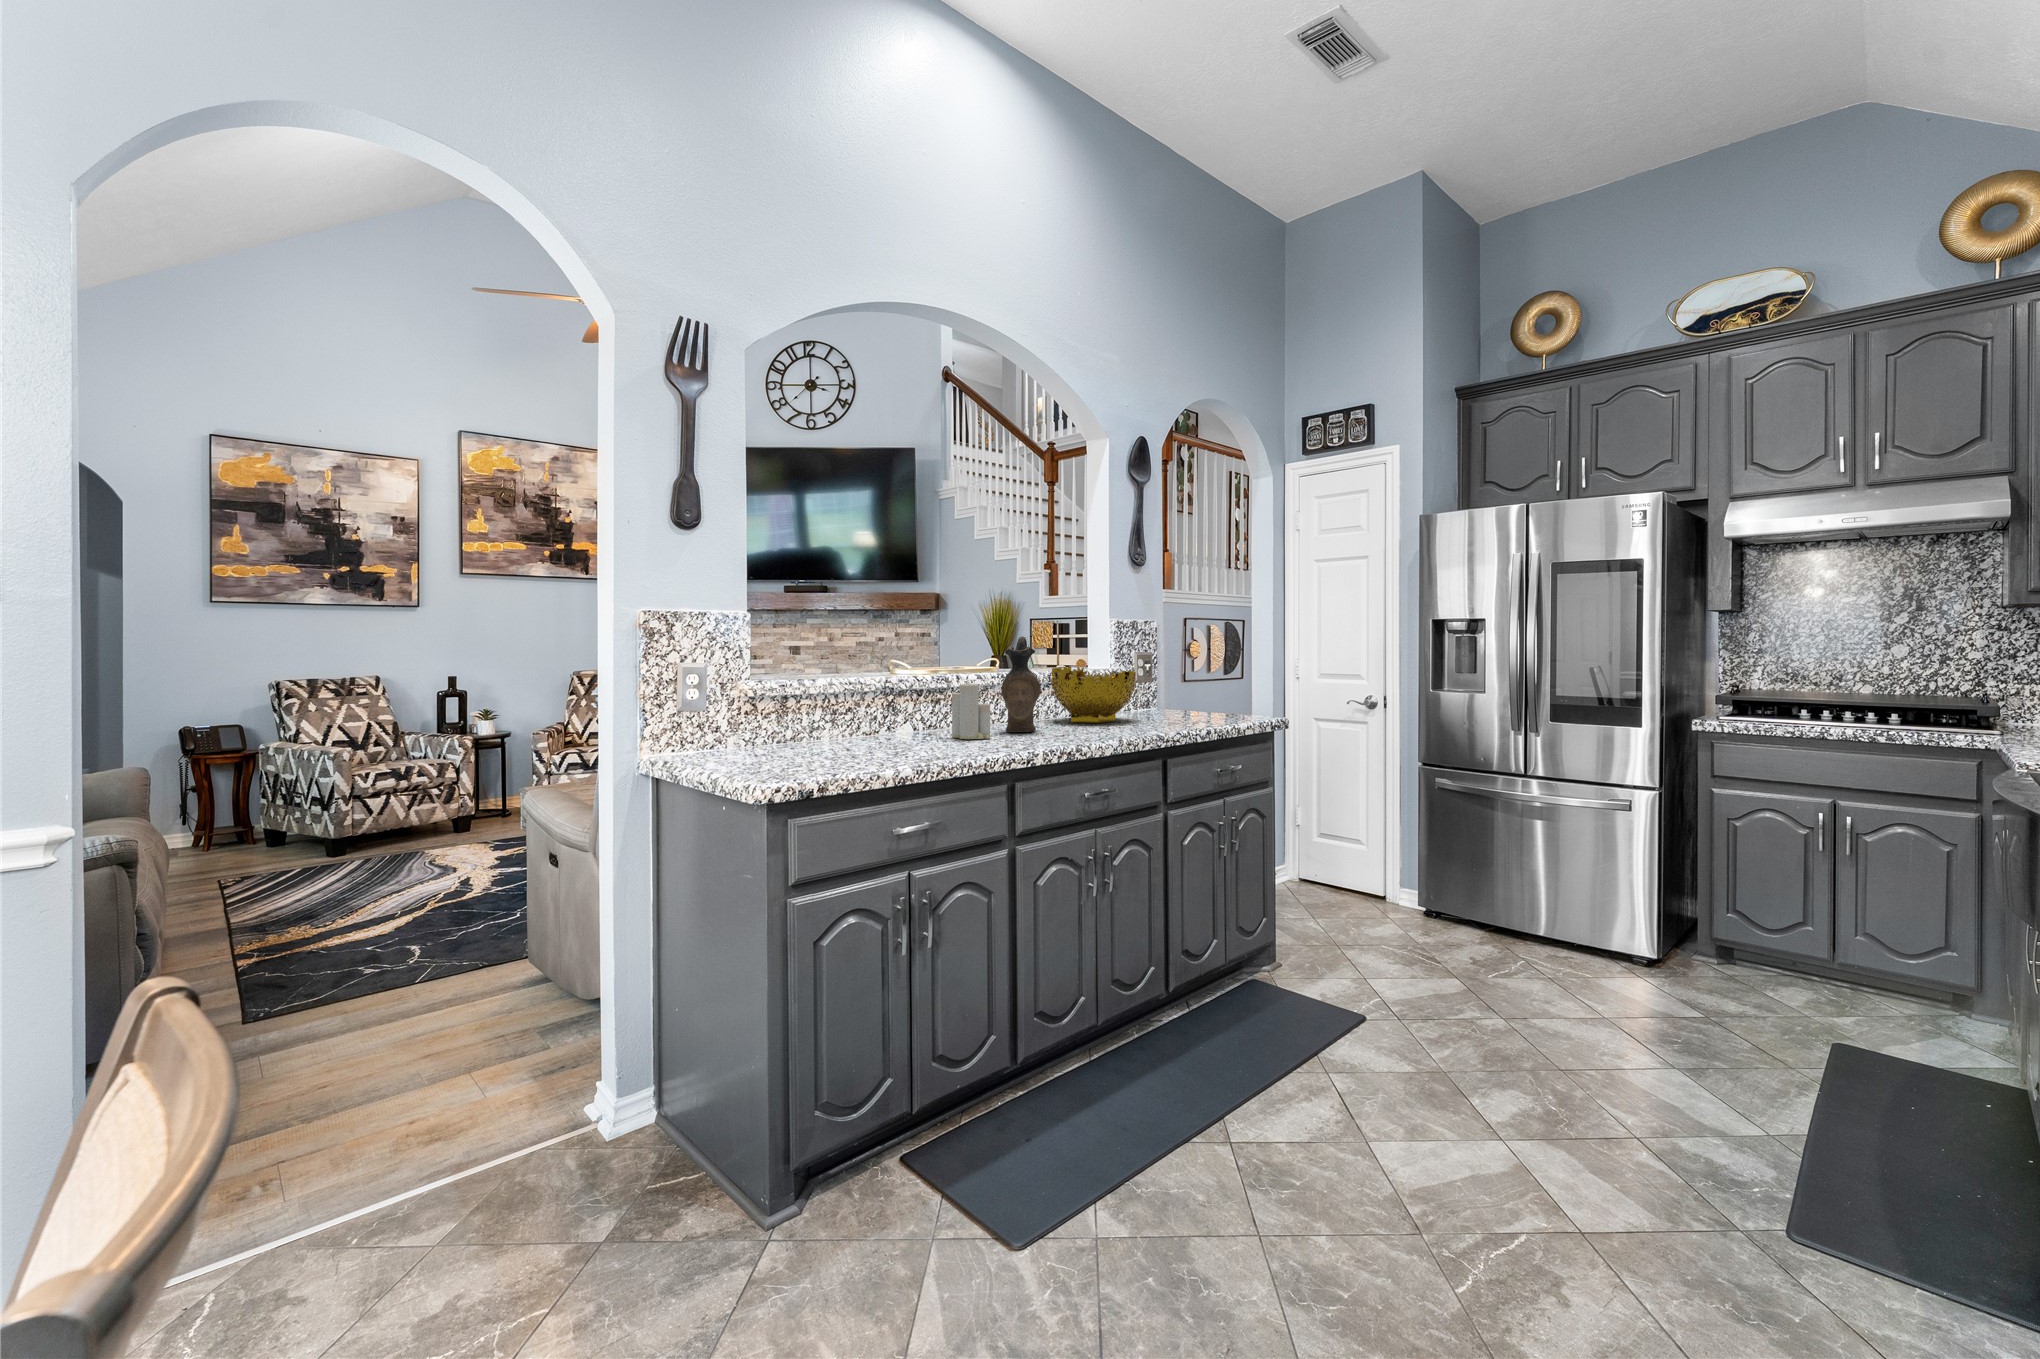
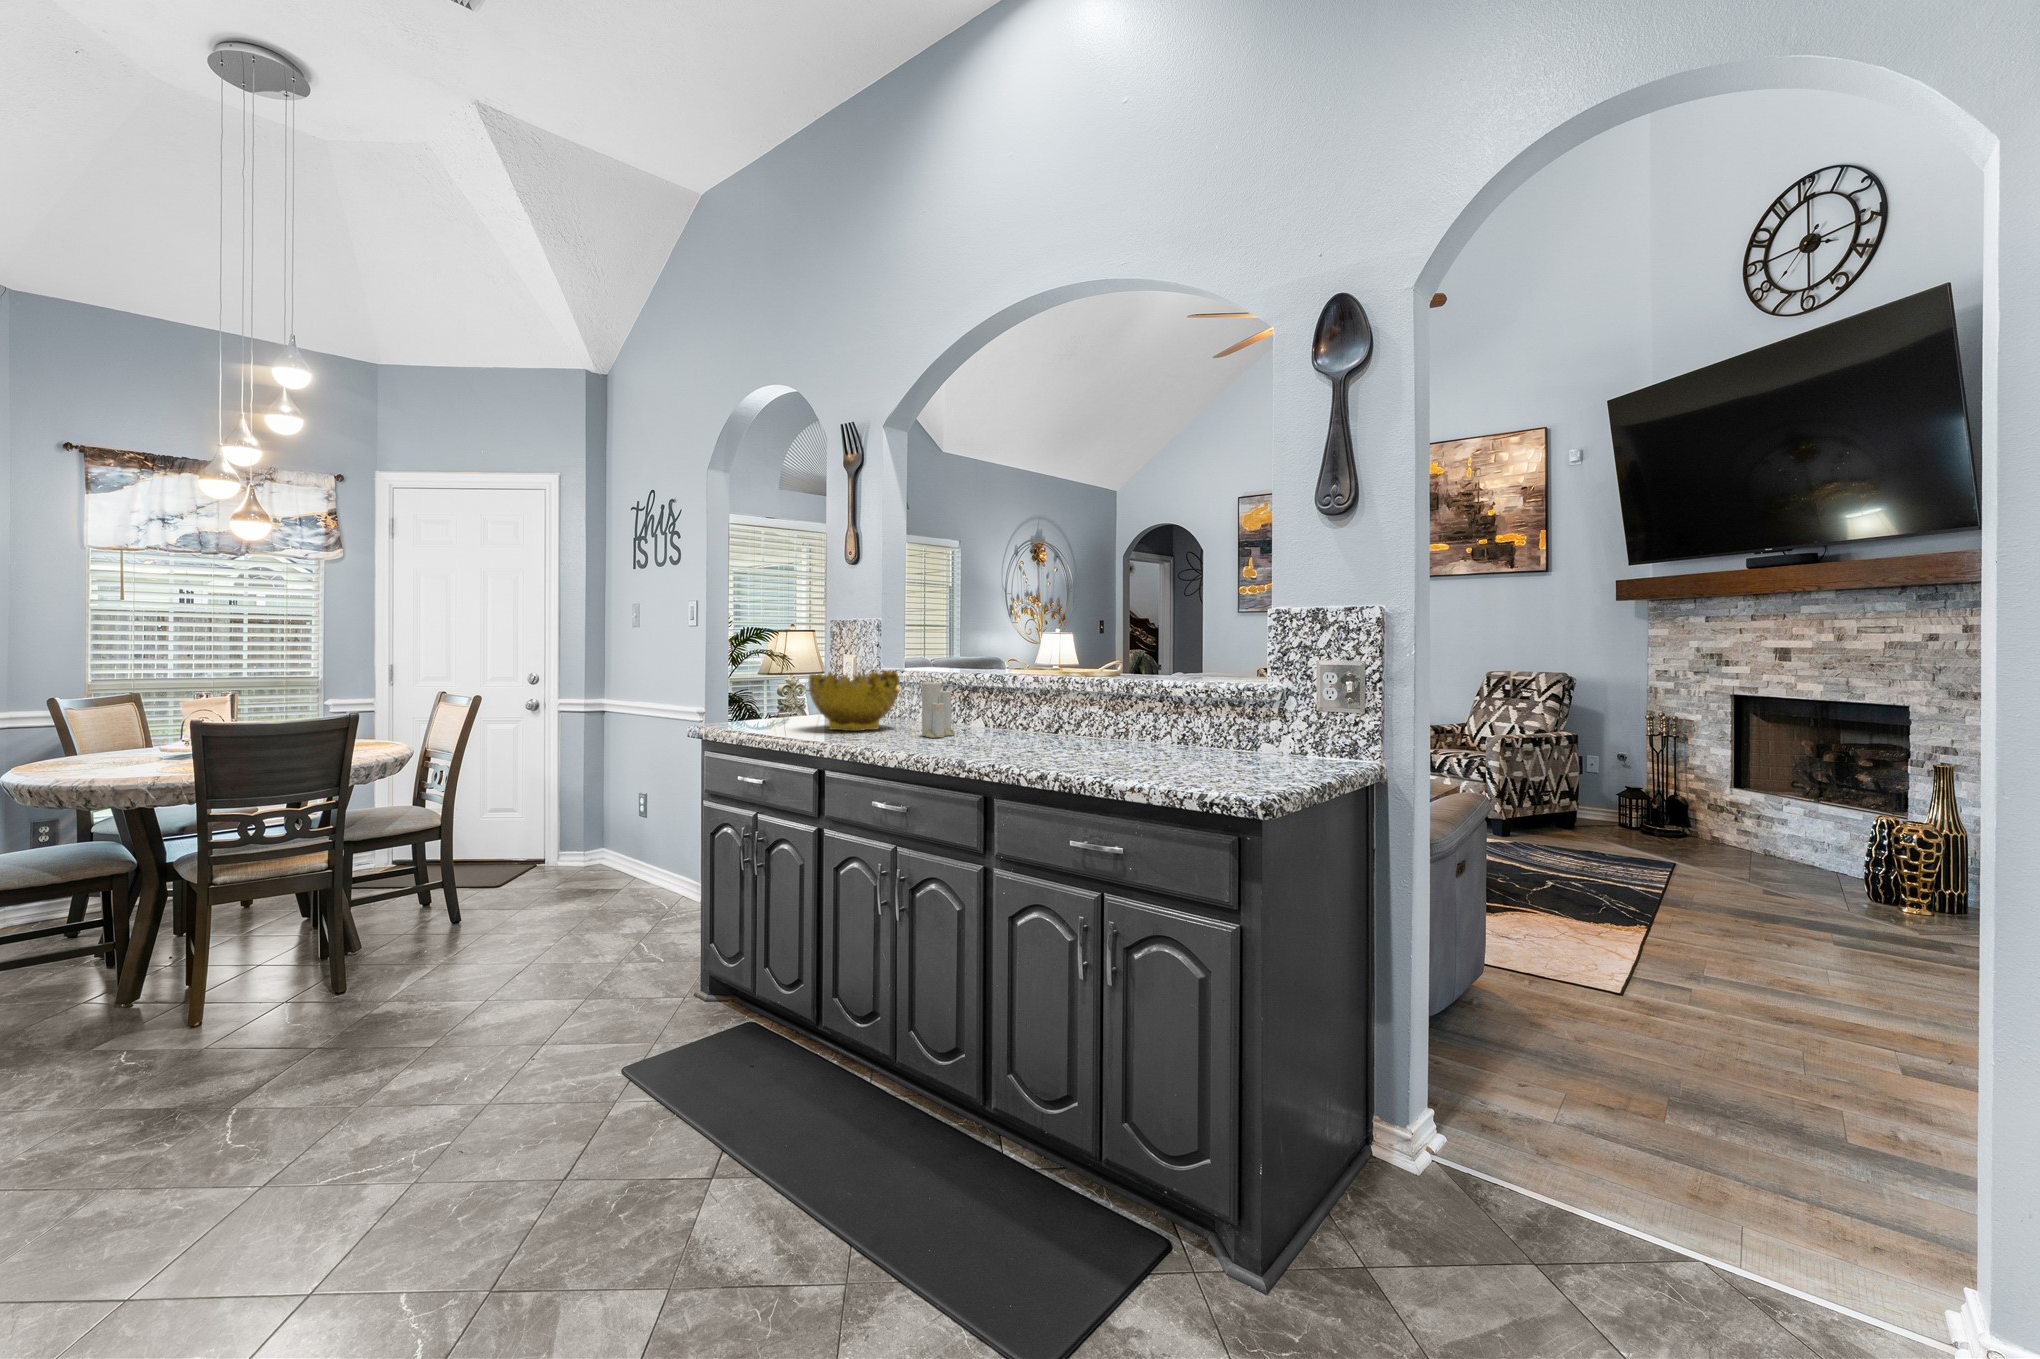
ceramic pitcher: present [1001,636,1041,732] -> none [967,635,1030,741]
decorative bowl: present [1051,667,1136,723] -> present [809,670,900,731]

